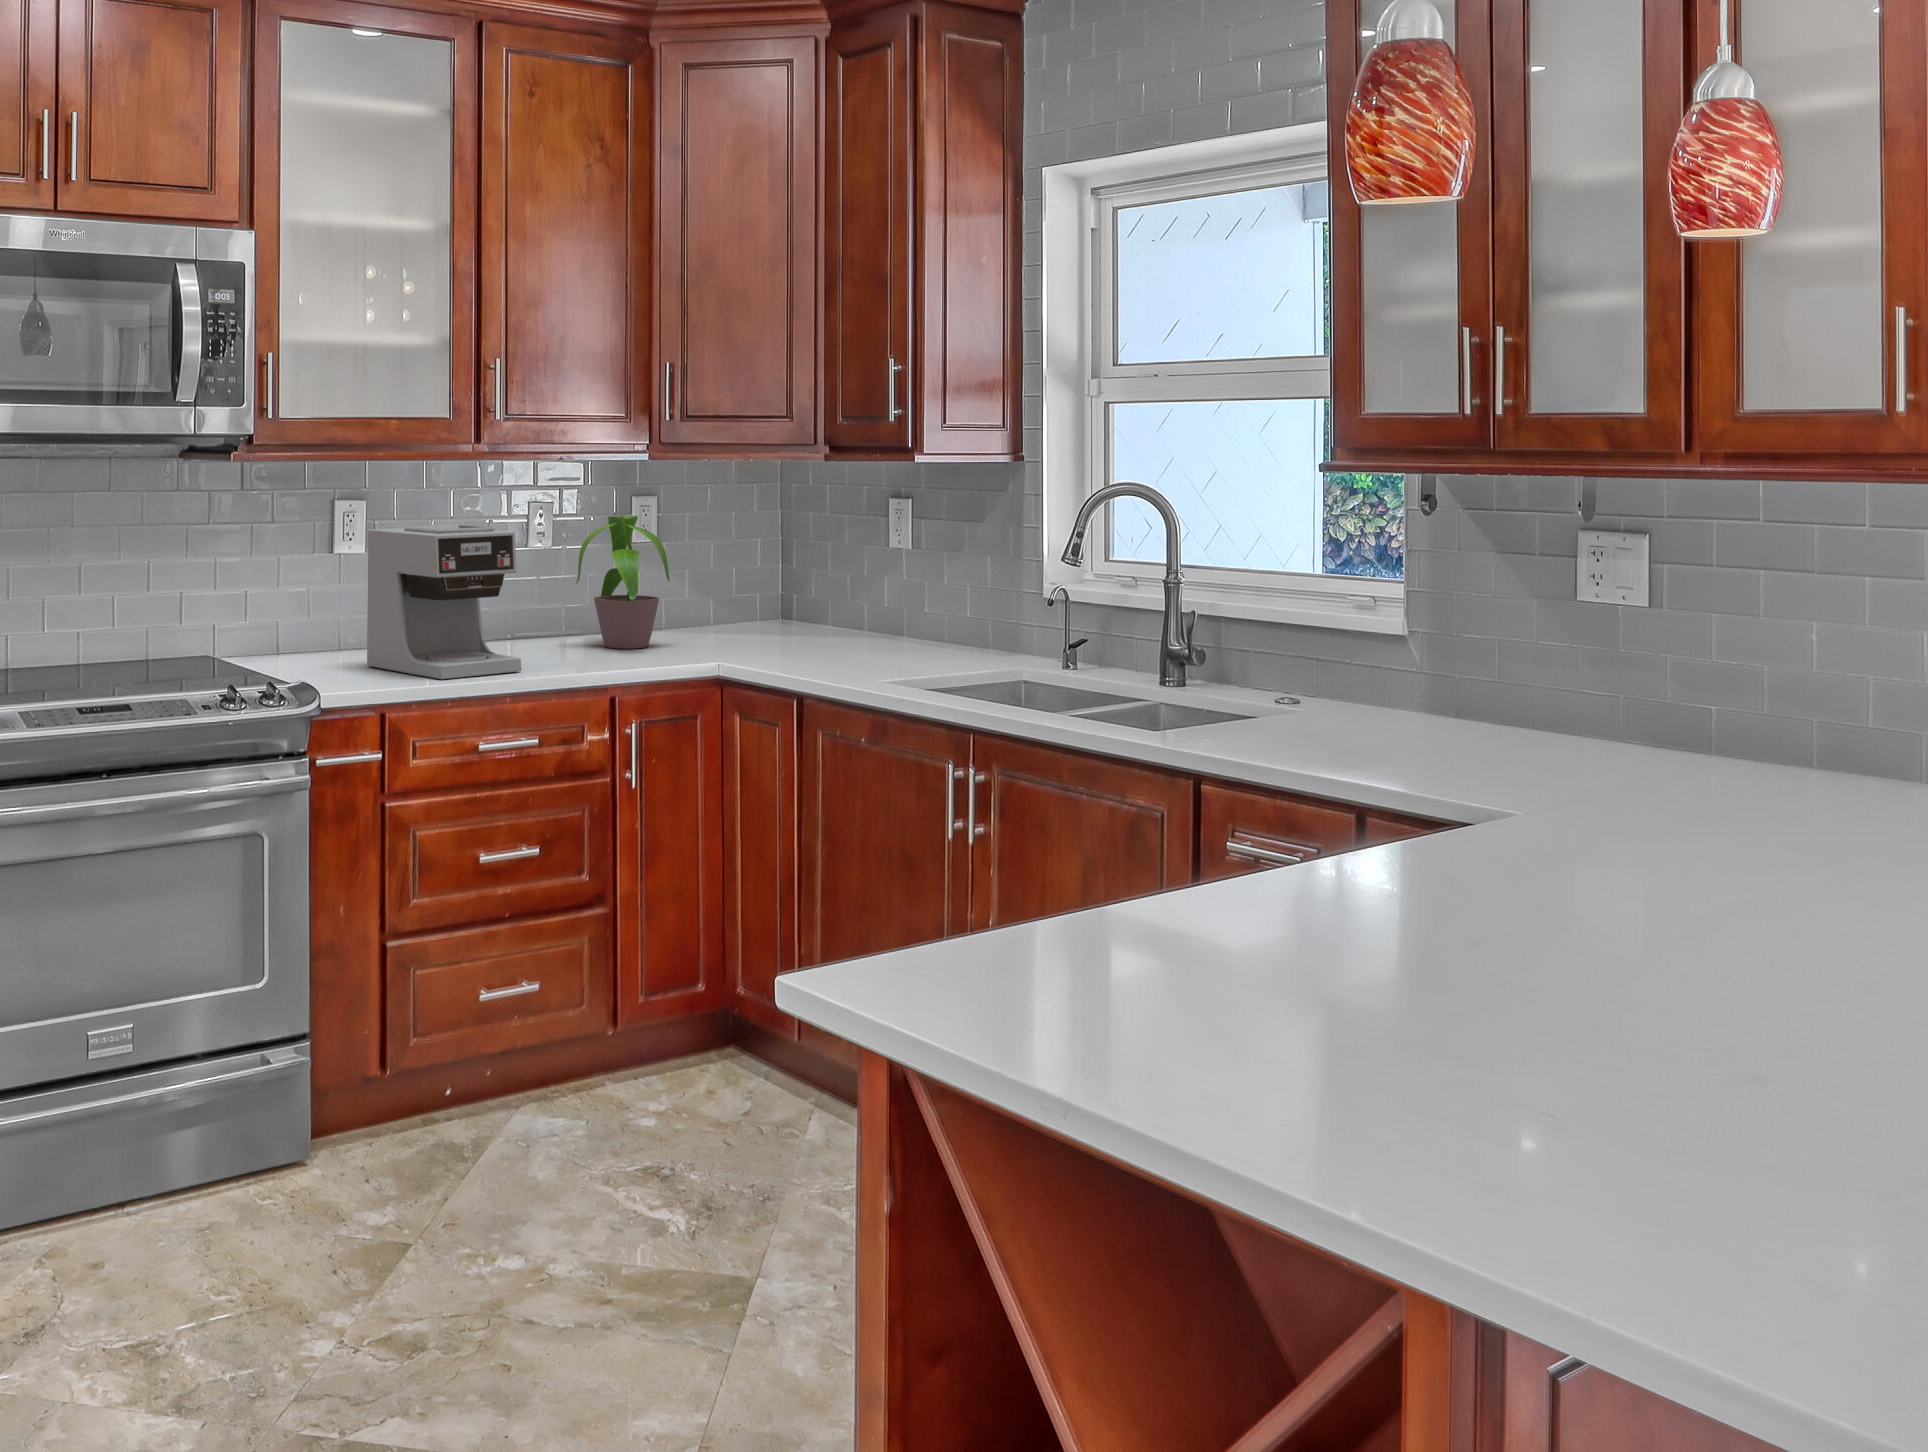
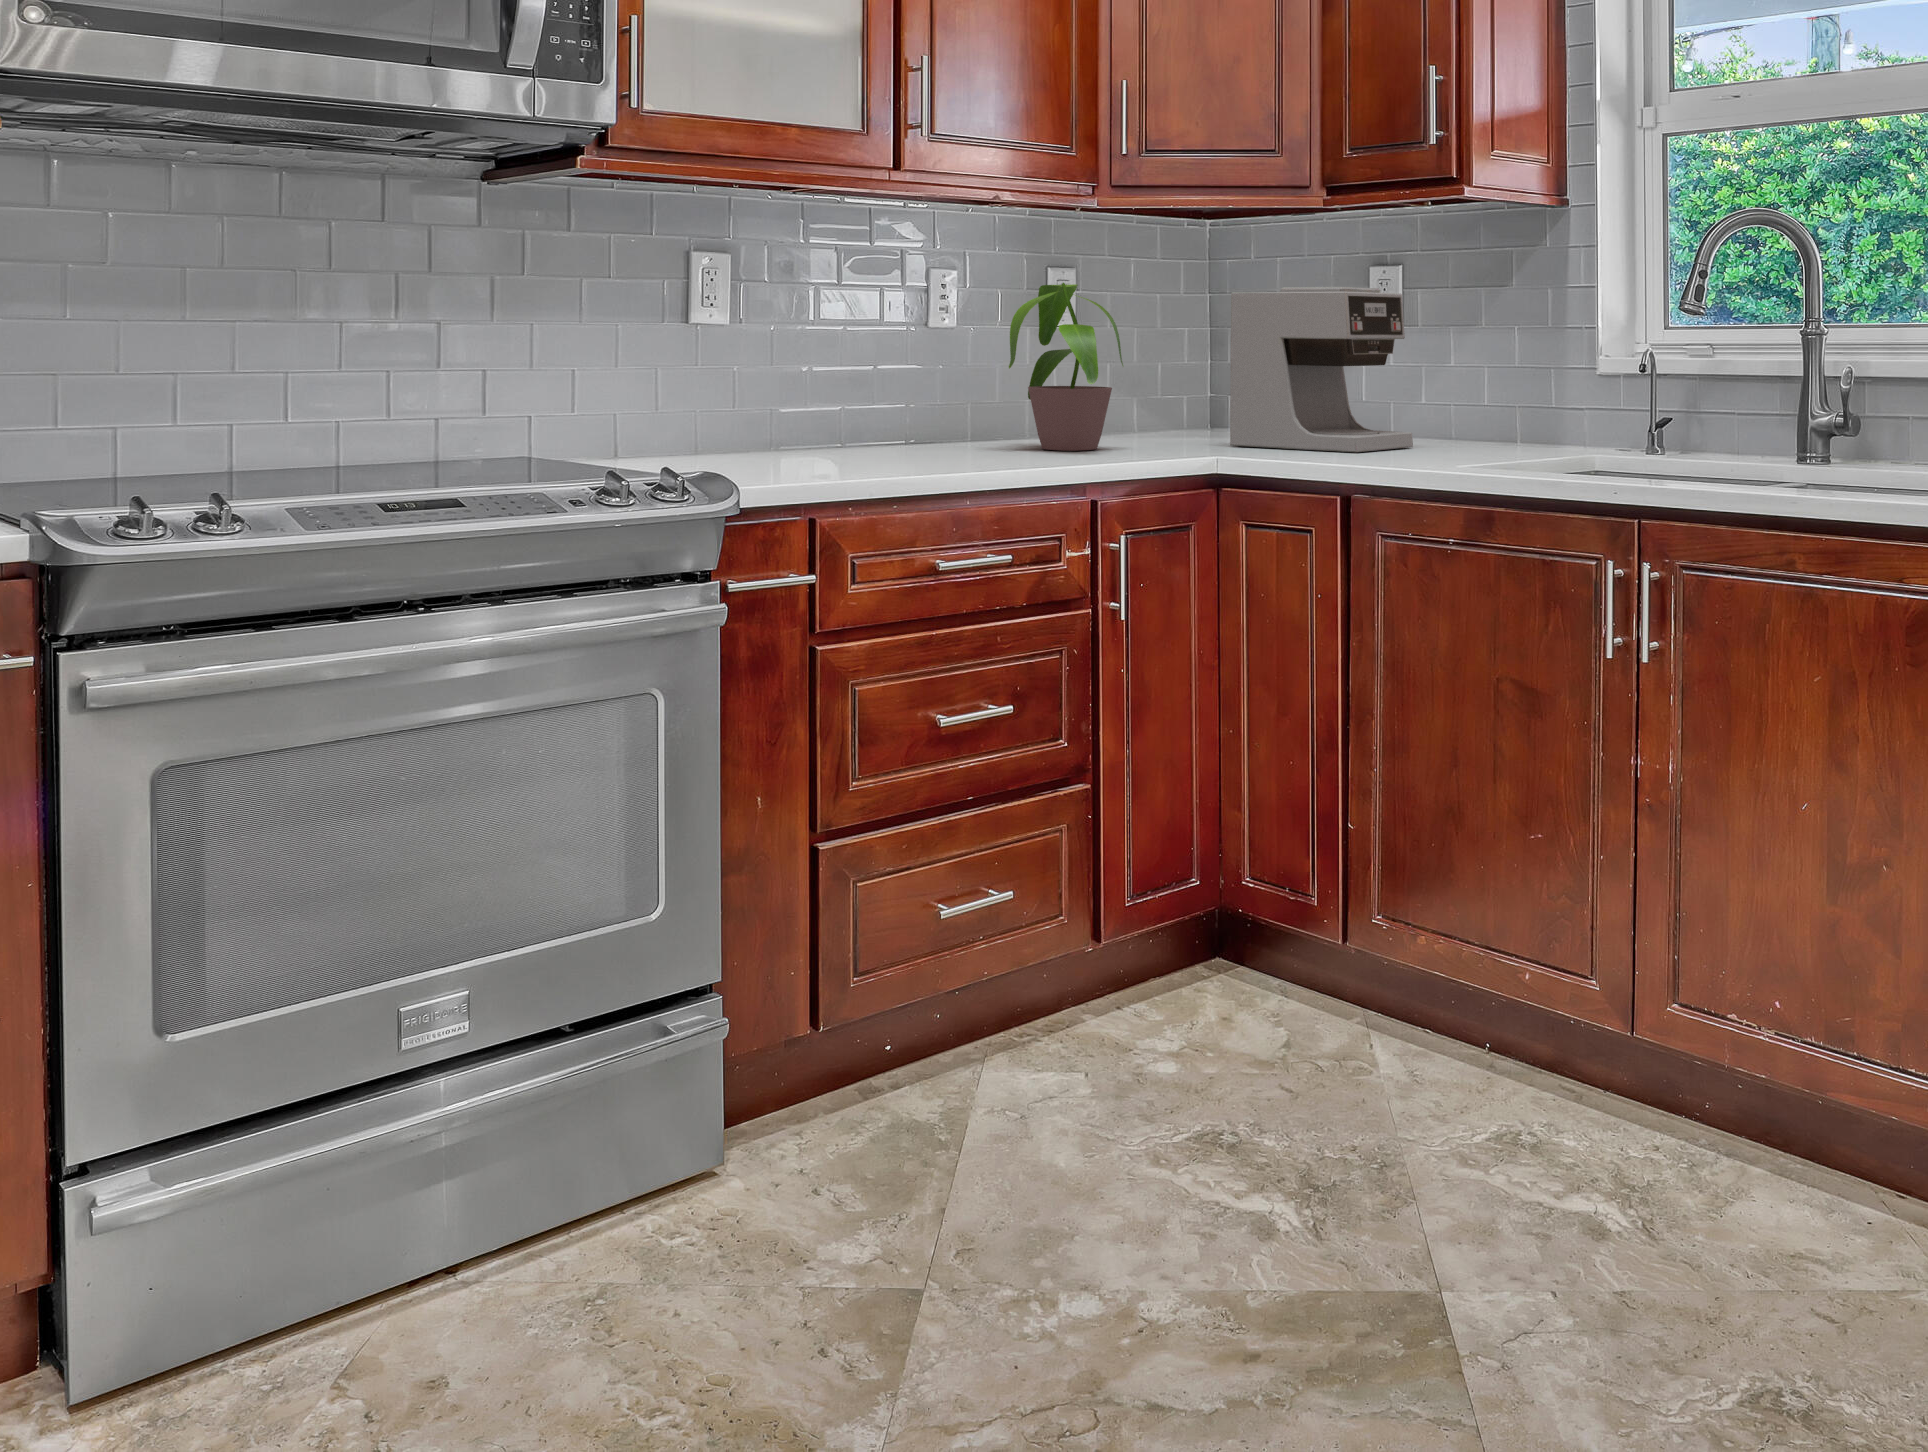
coffee maker: present [367,524,521,680] -> present [1230,287,1413,453]

